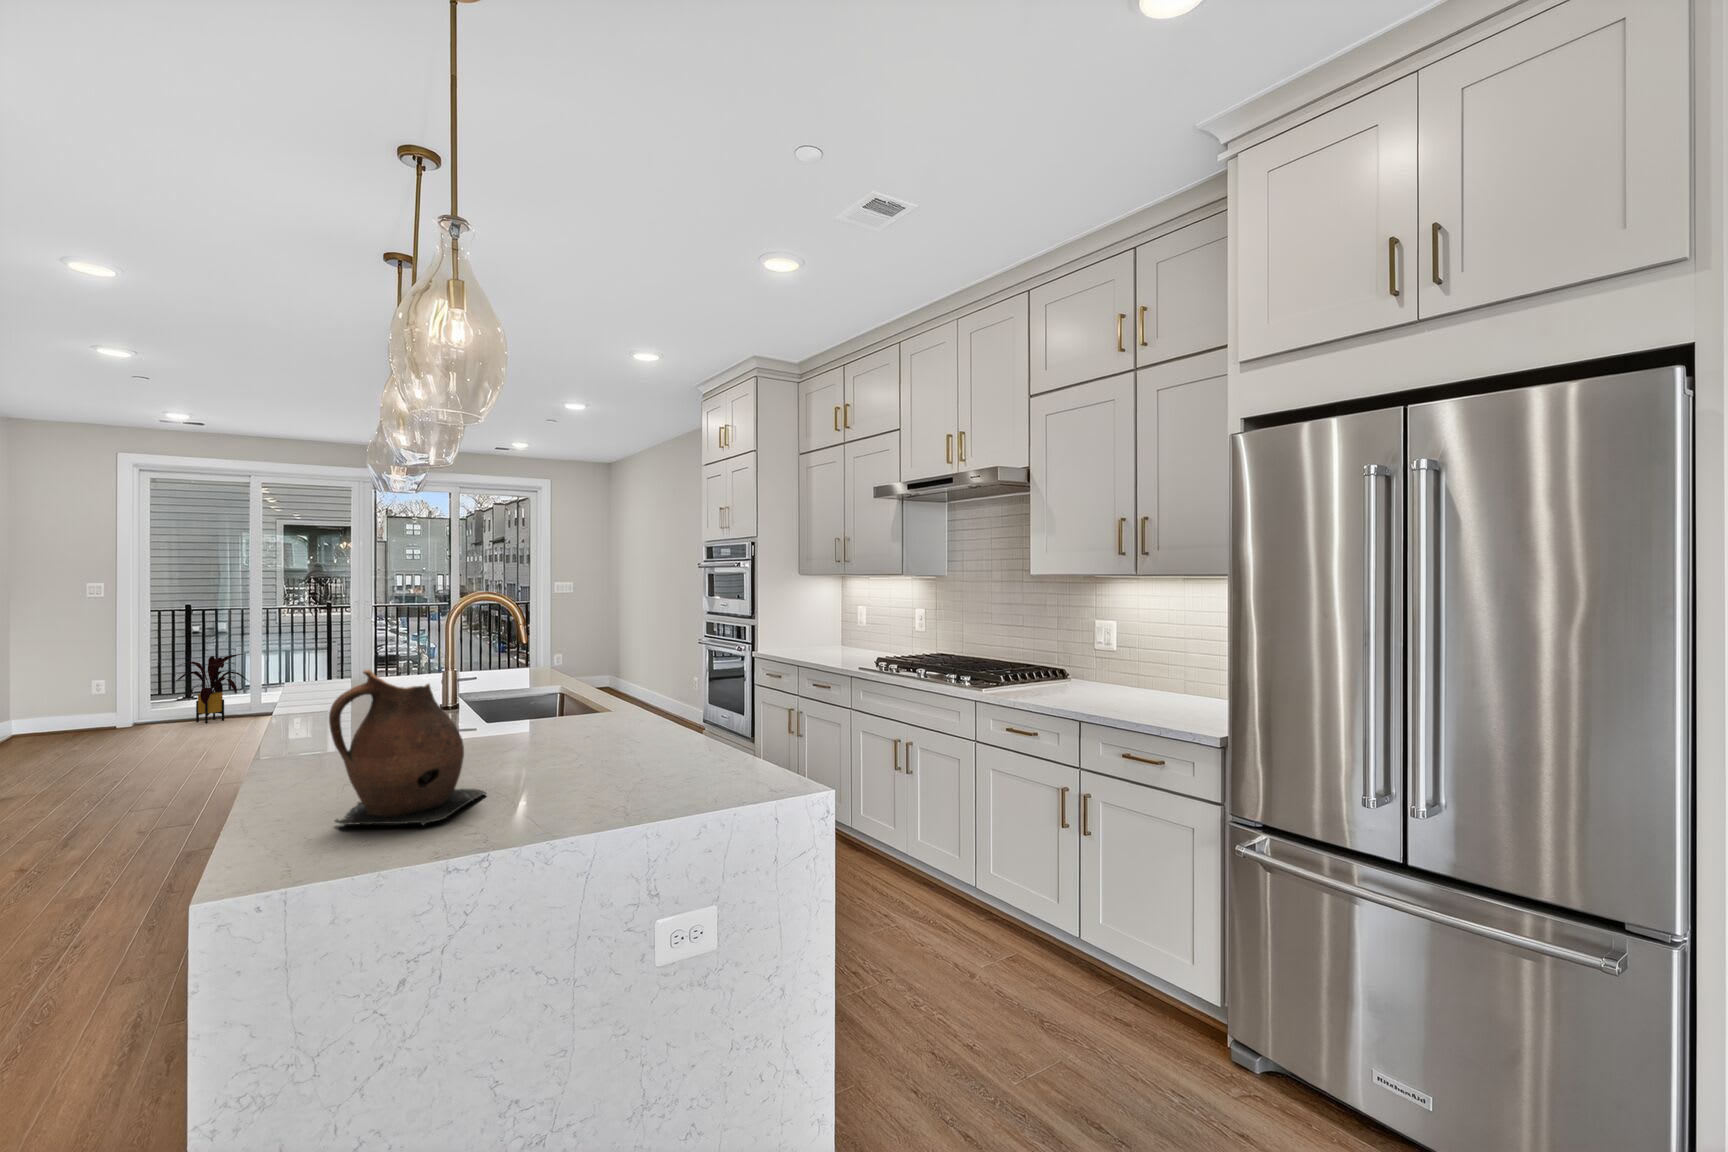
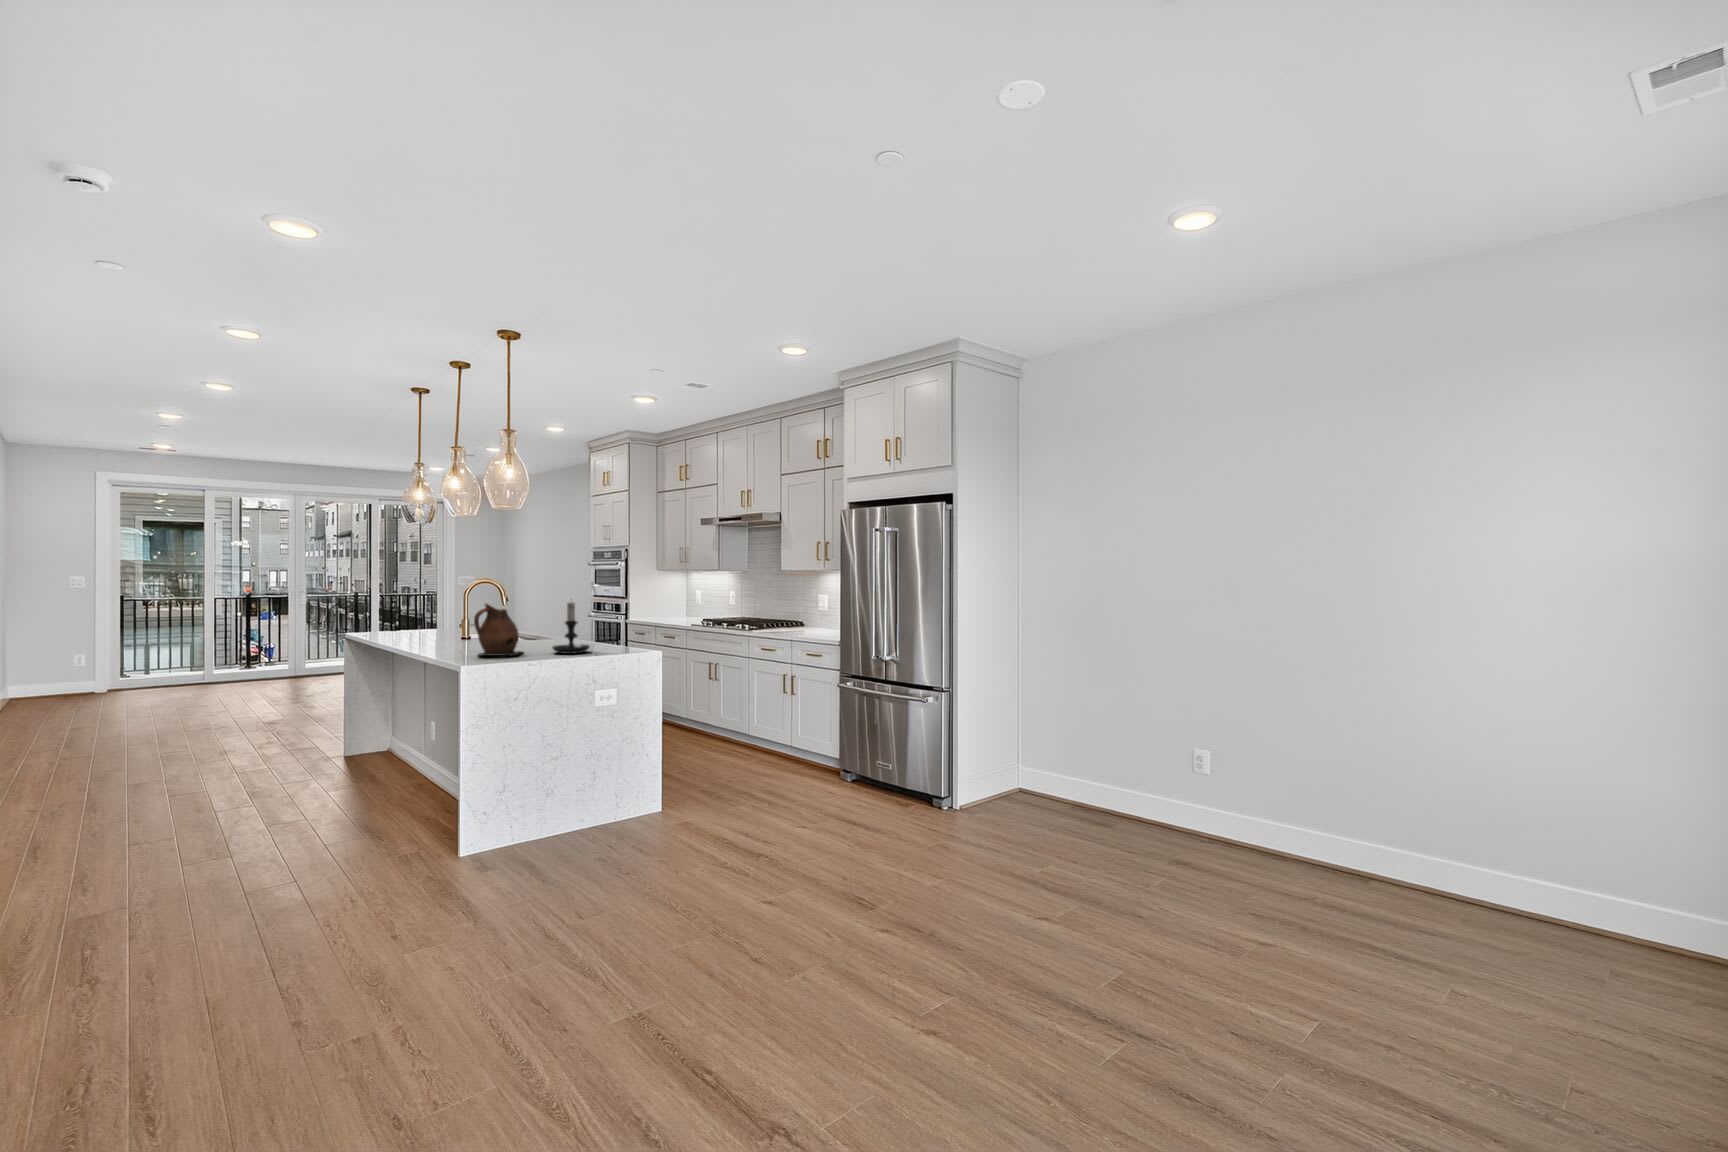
candle holder: none [552,653,657,806] -> present [552,602,590,654]
house plant: present [176,654,248,723] -> none [142,633,201,688]

